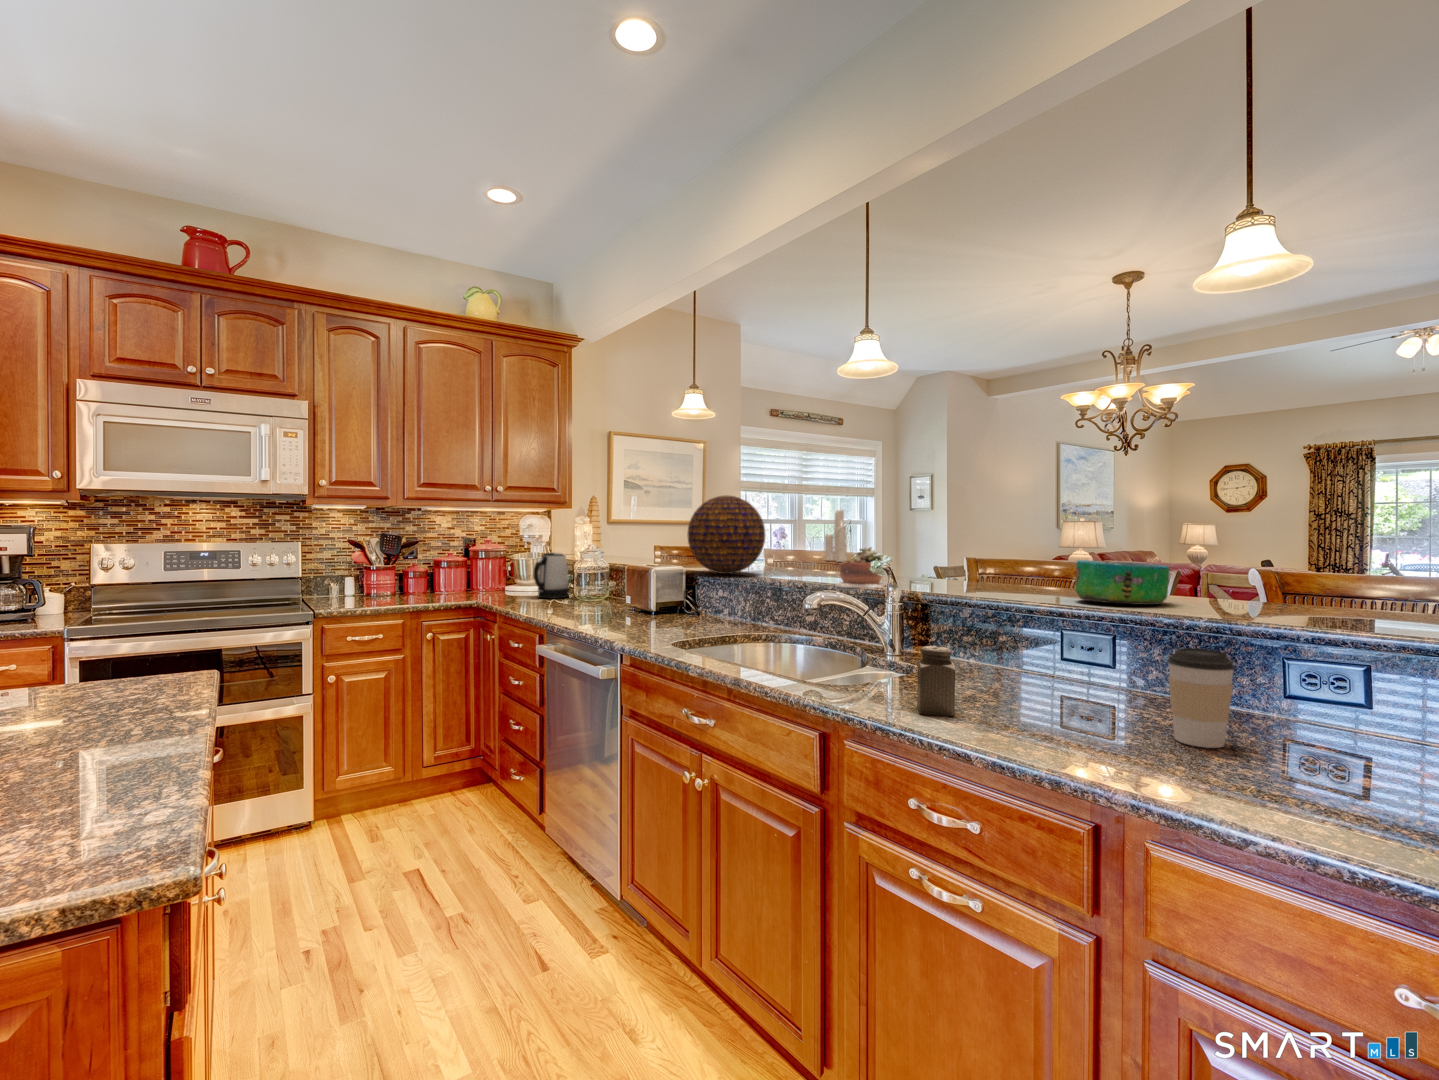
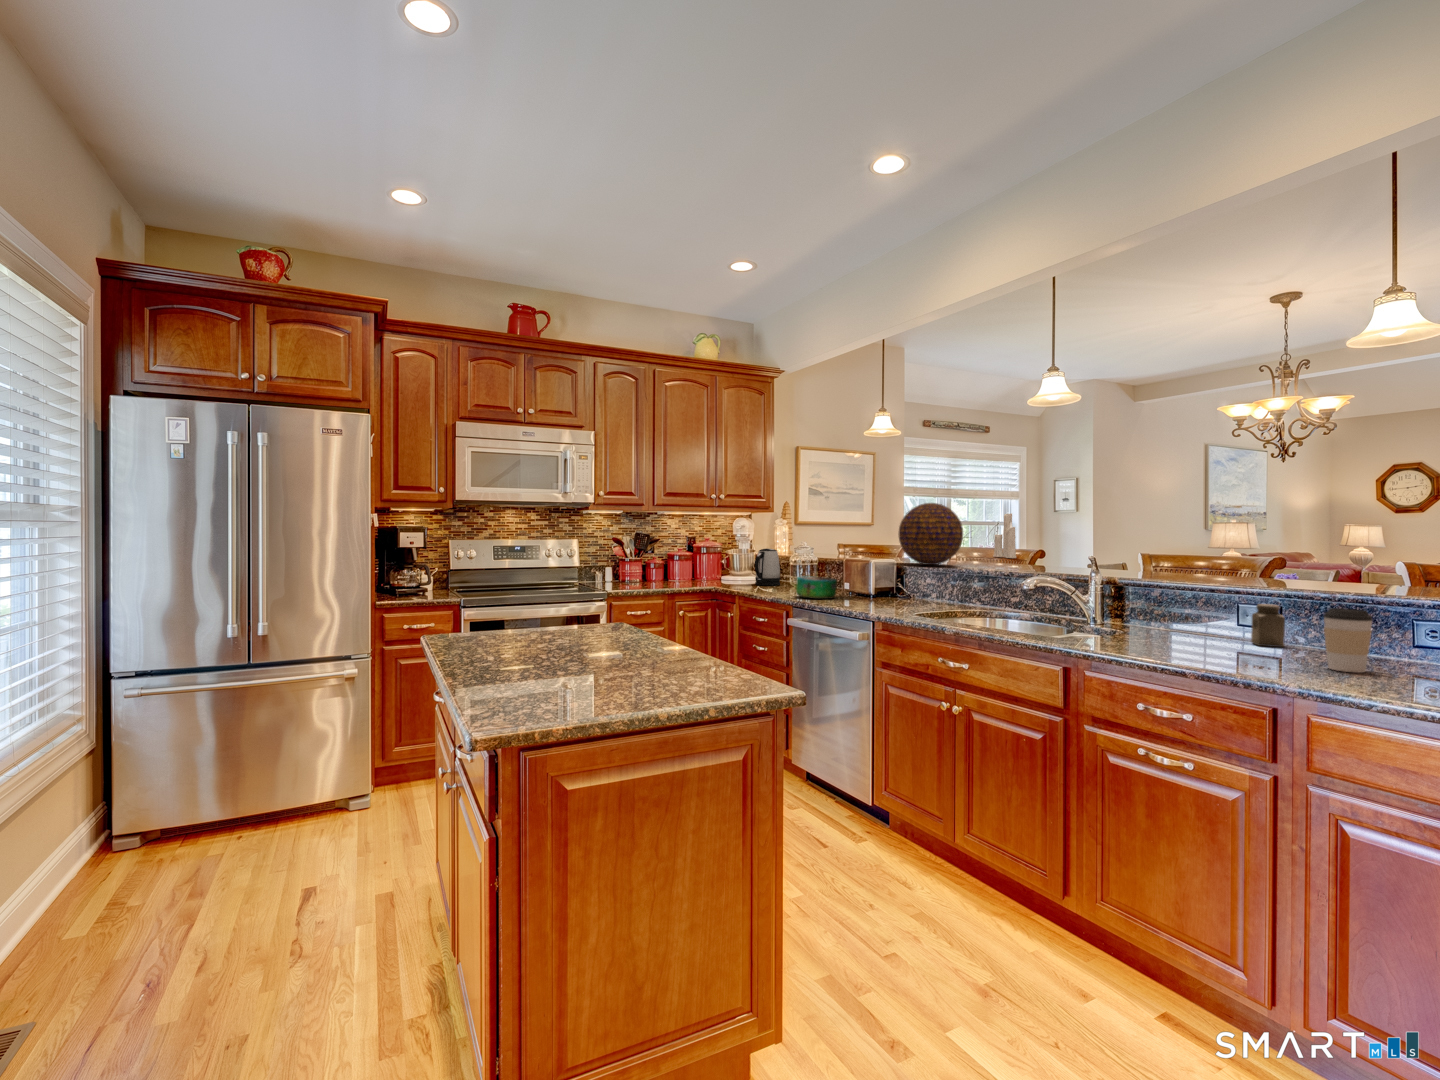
succulent plant: present [835,547,886,588] -> none [1032,544,1073,576]
decorative bowl: present [1075,560,1169,605] -> present [796,576,837,599]
salt shaker: present [917,646,955,716] -> present [1251,604,1285,647]

